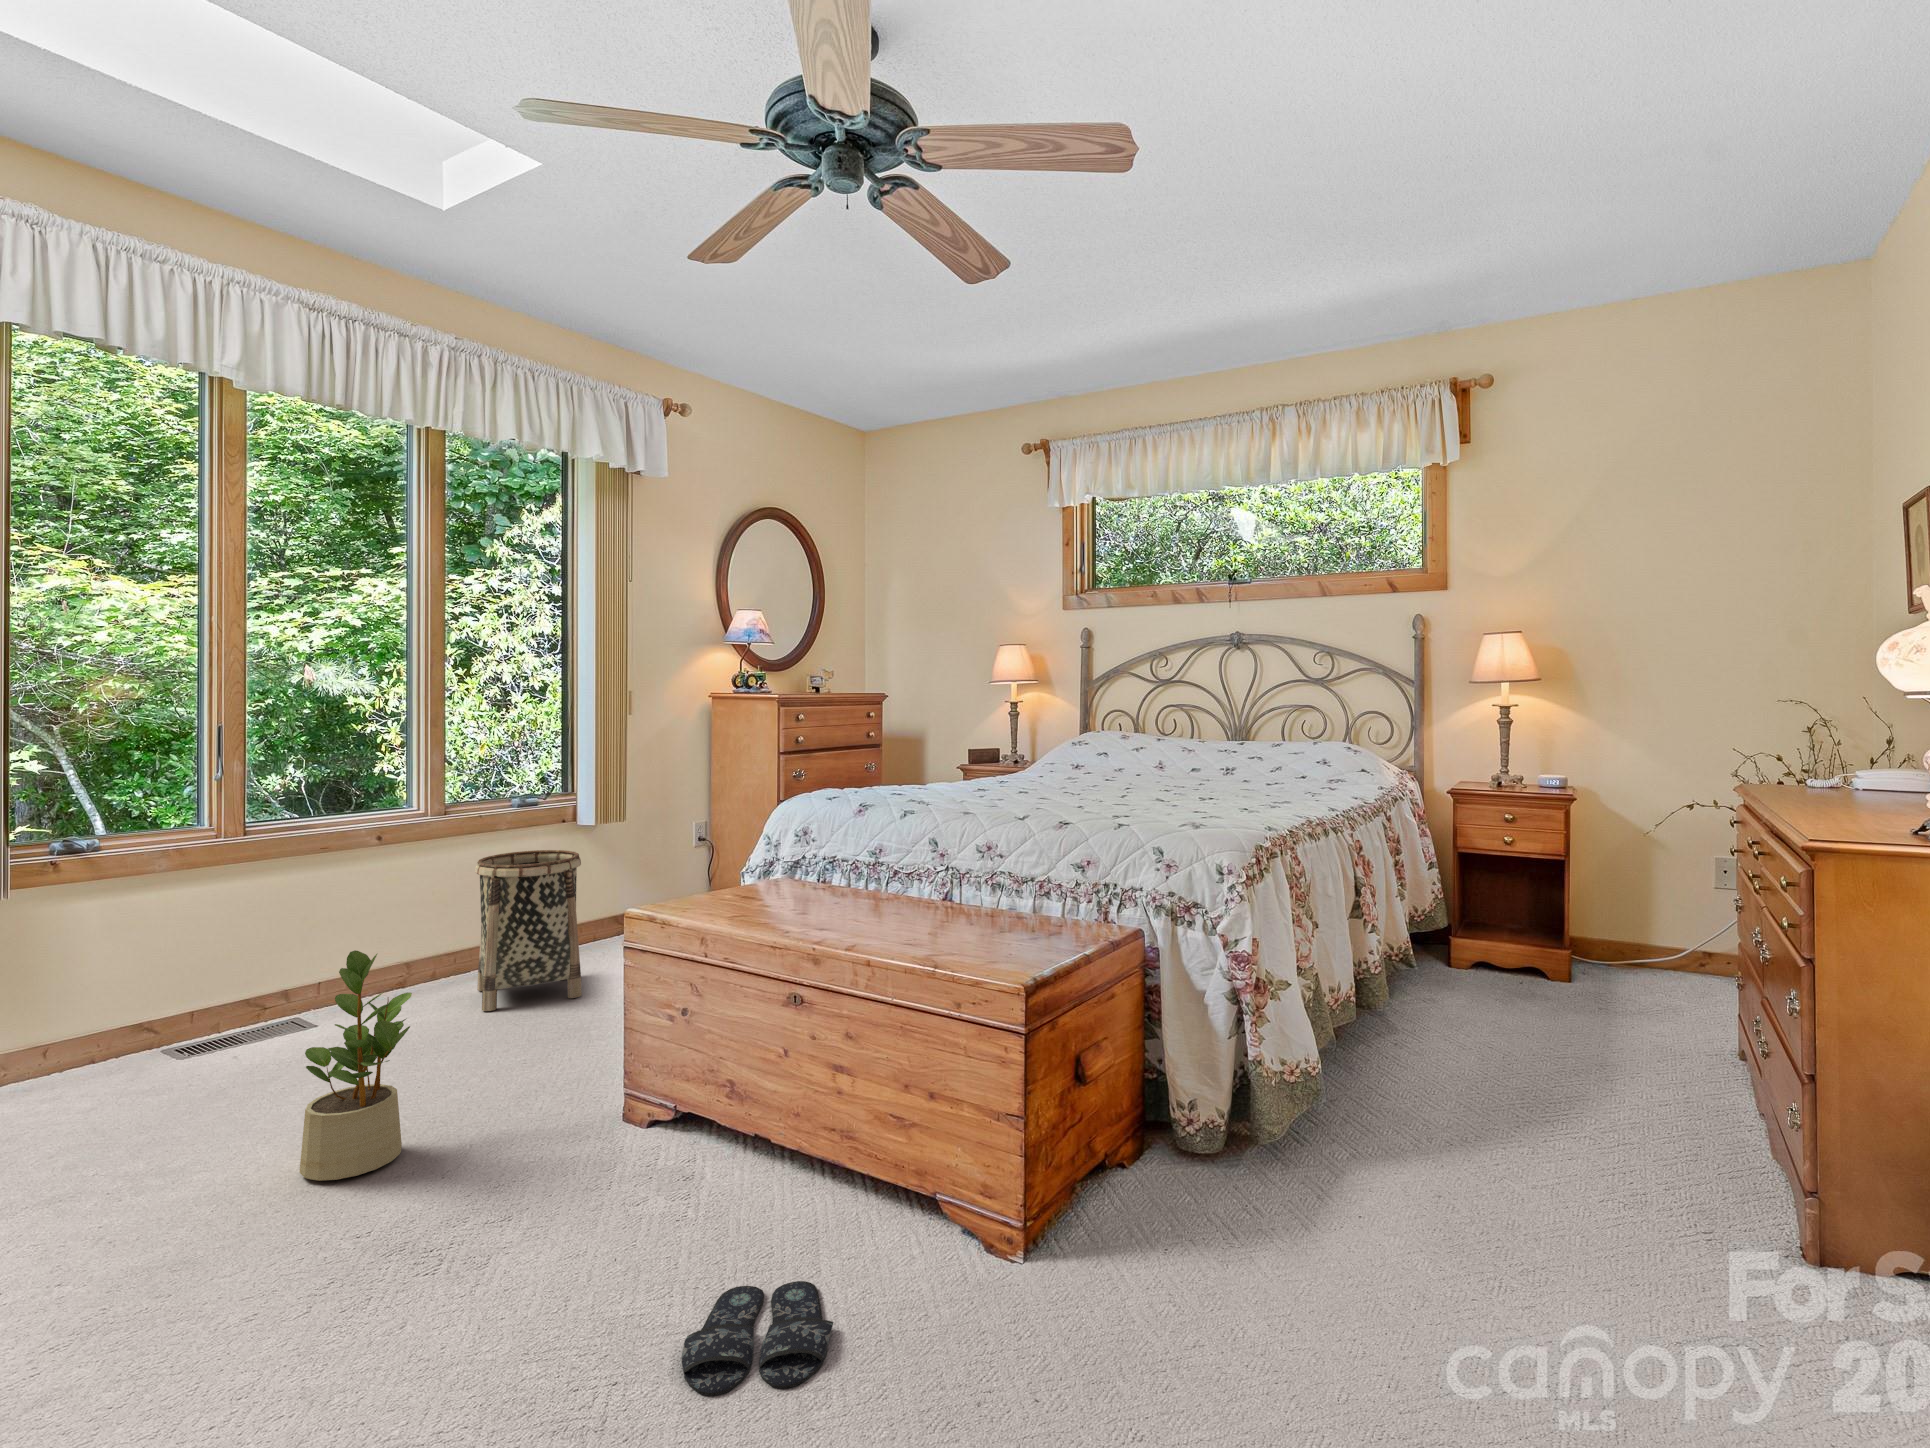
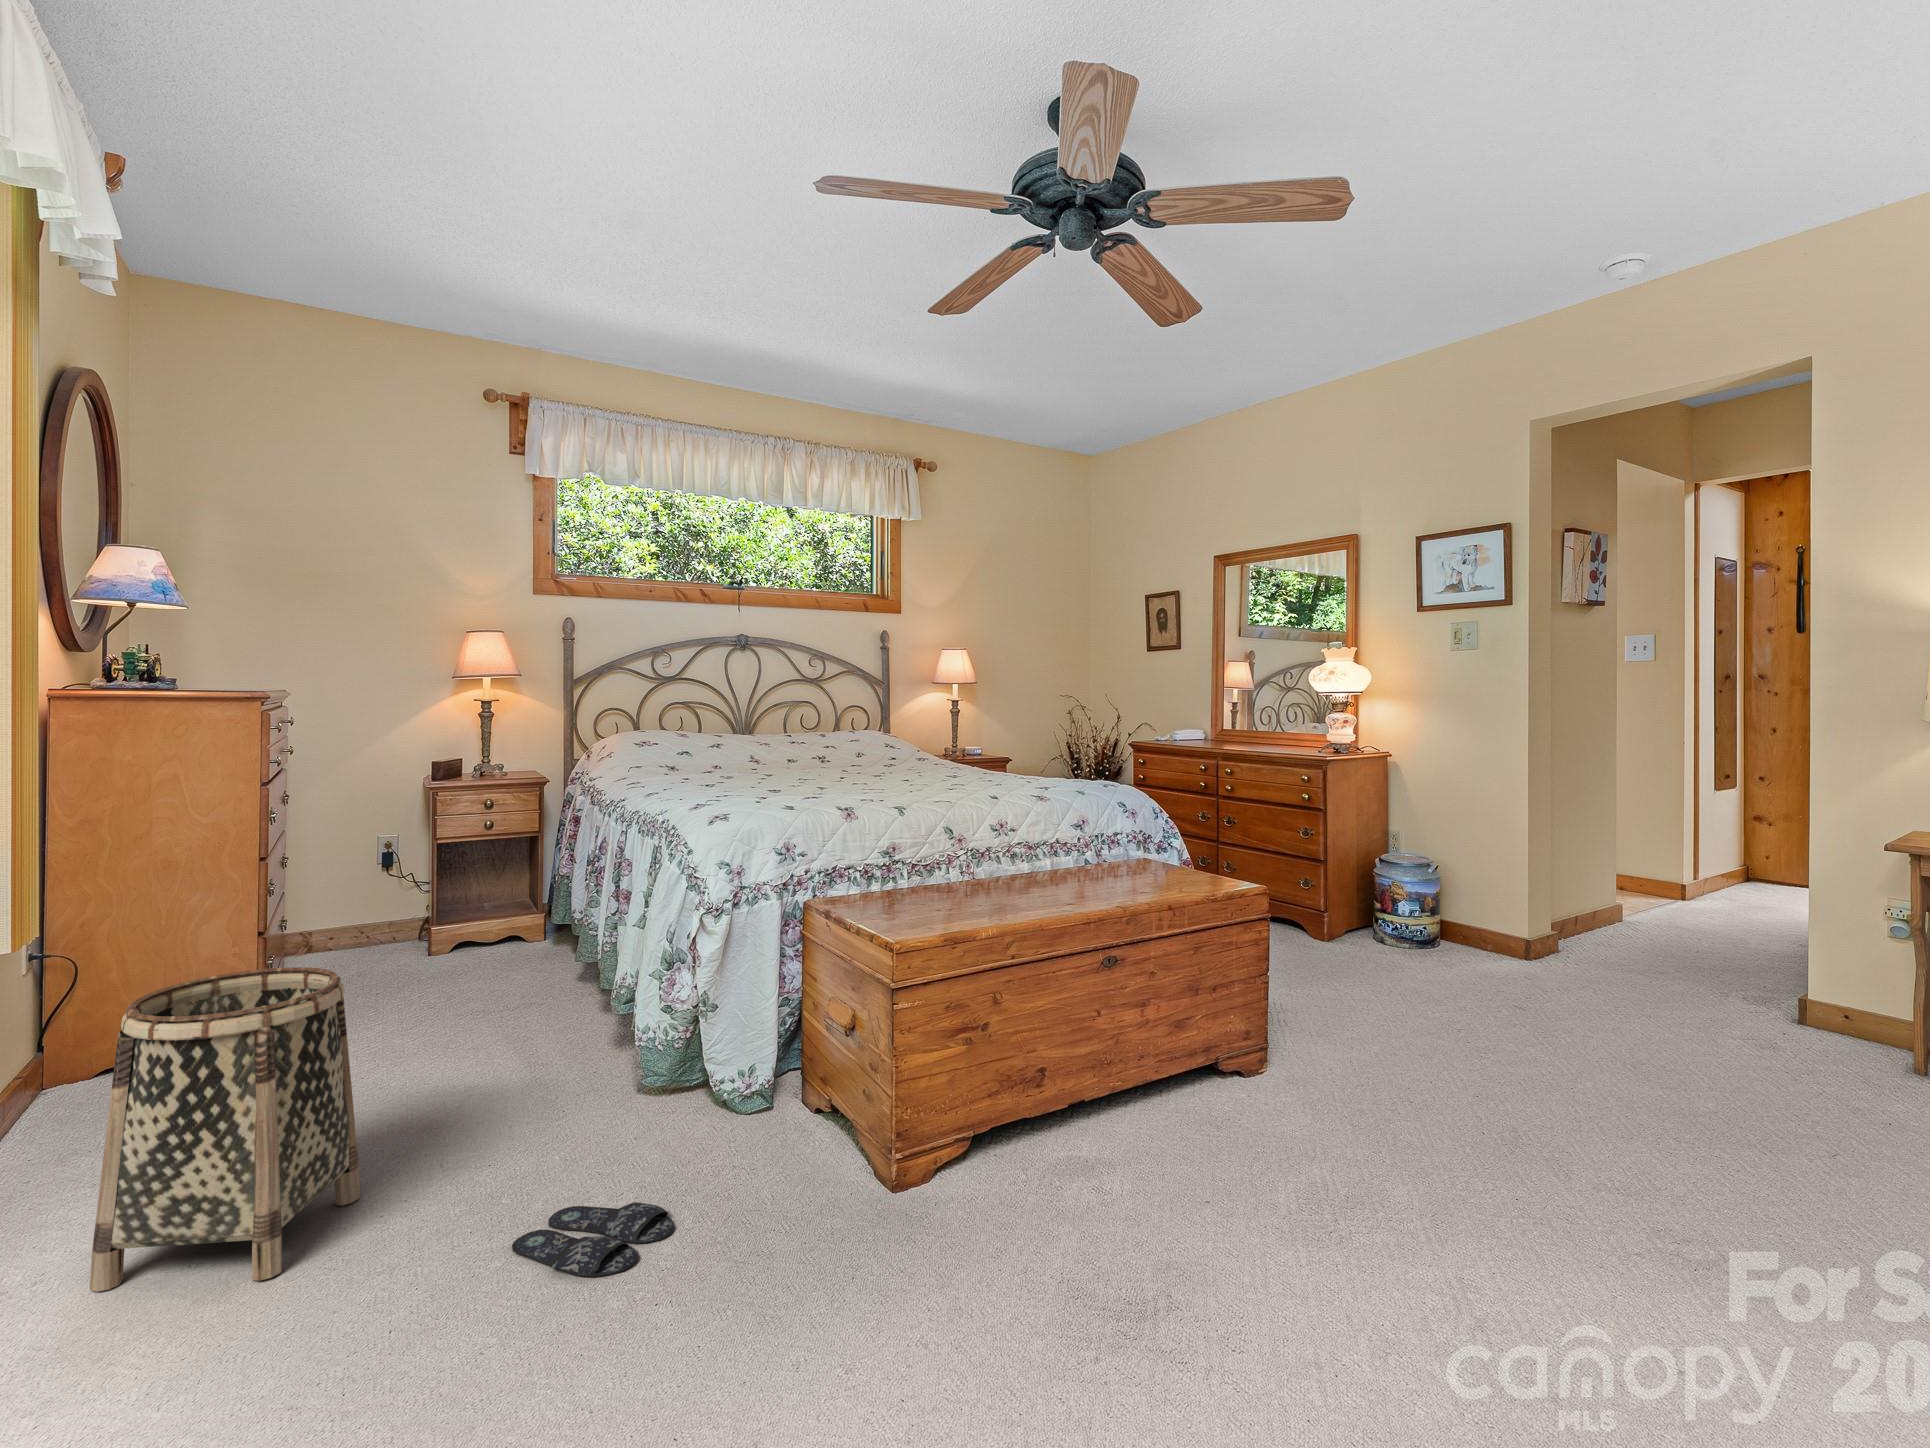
potted plant: present [299,950,412,1181] -> none [747,1043,905,1387]
slippers: present [682,1281,834,1395] -> present [512,1202,674,1277]

